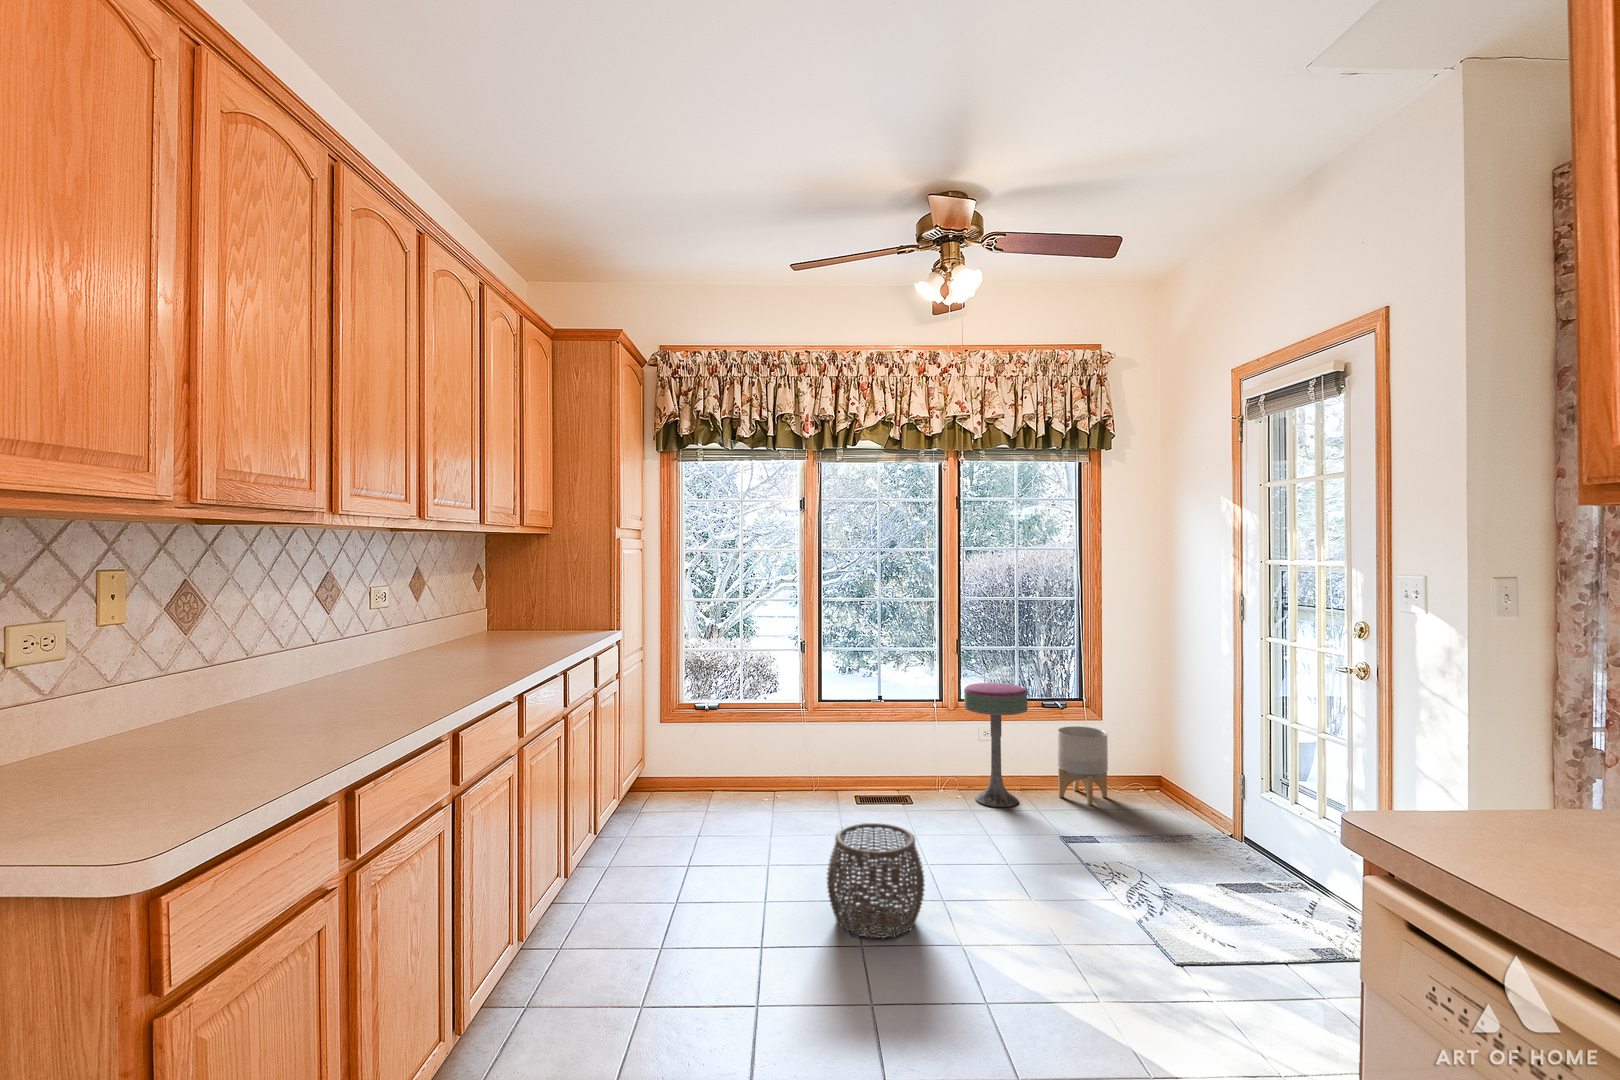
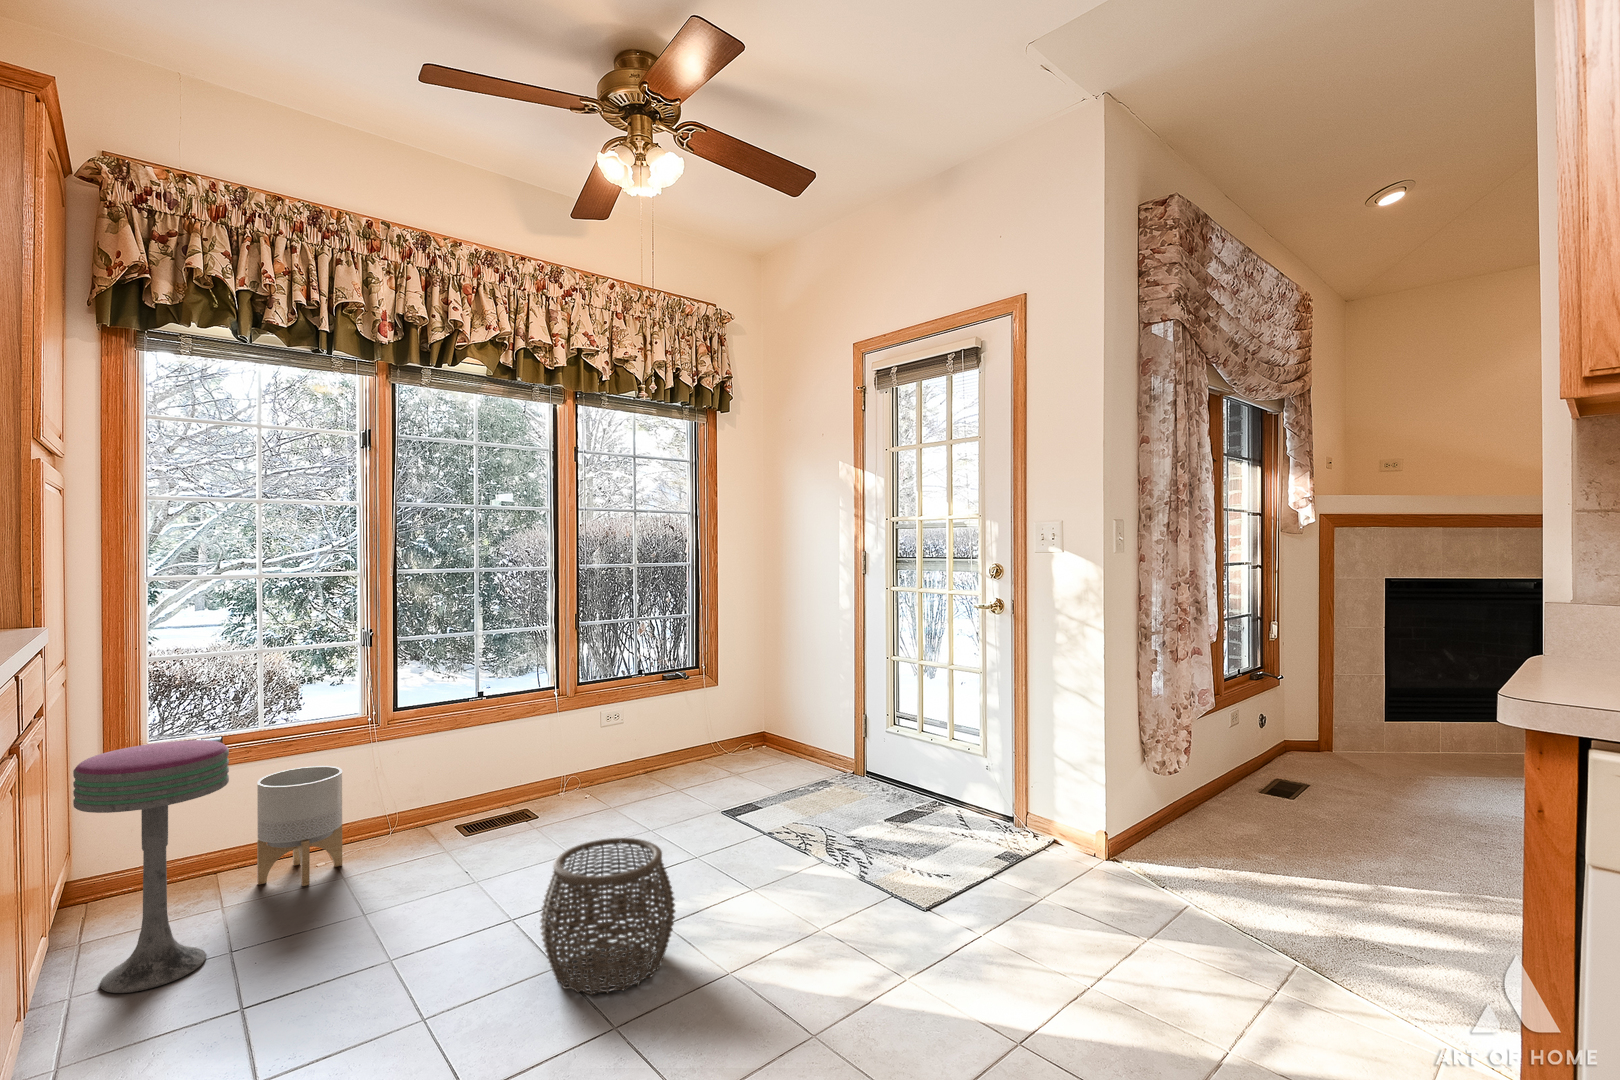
bar stool: present [964,683,1028,807] -> present [73,740,229,993]
planter: present [1057,726,1108,805] -> present [257,766,342,886]

